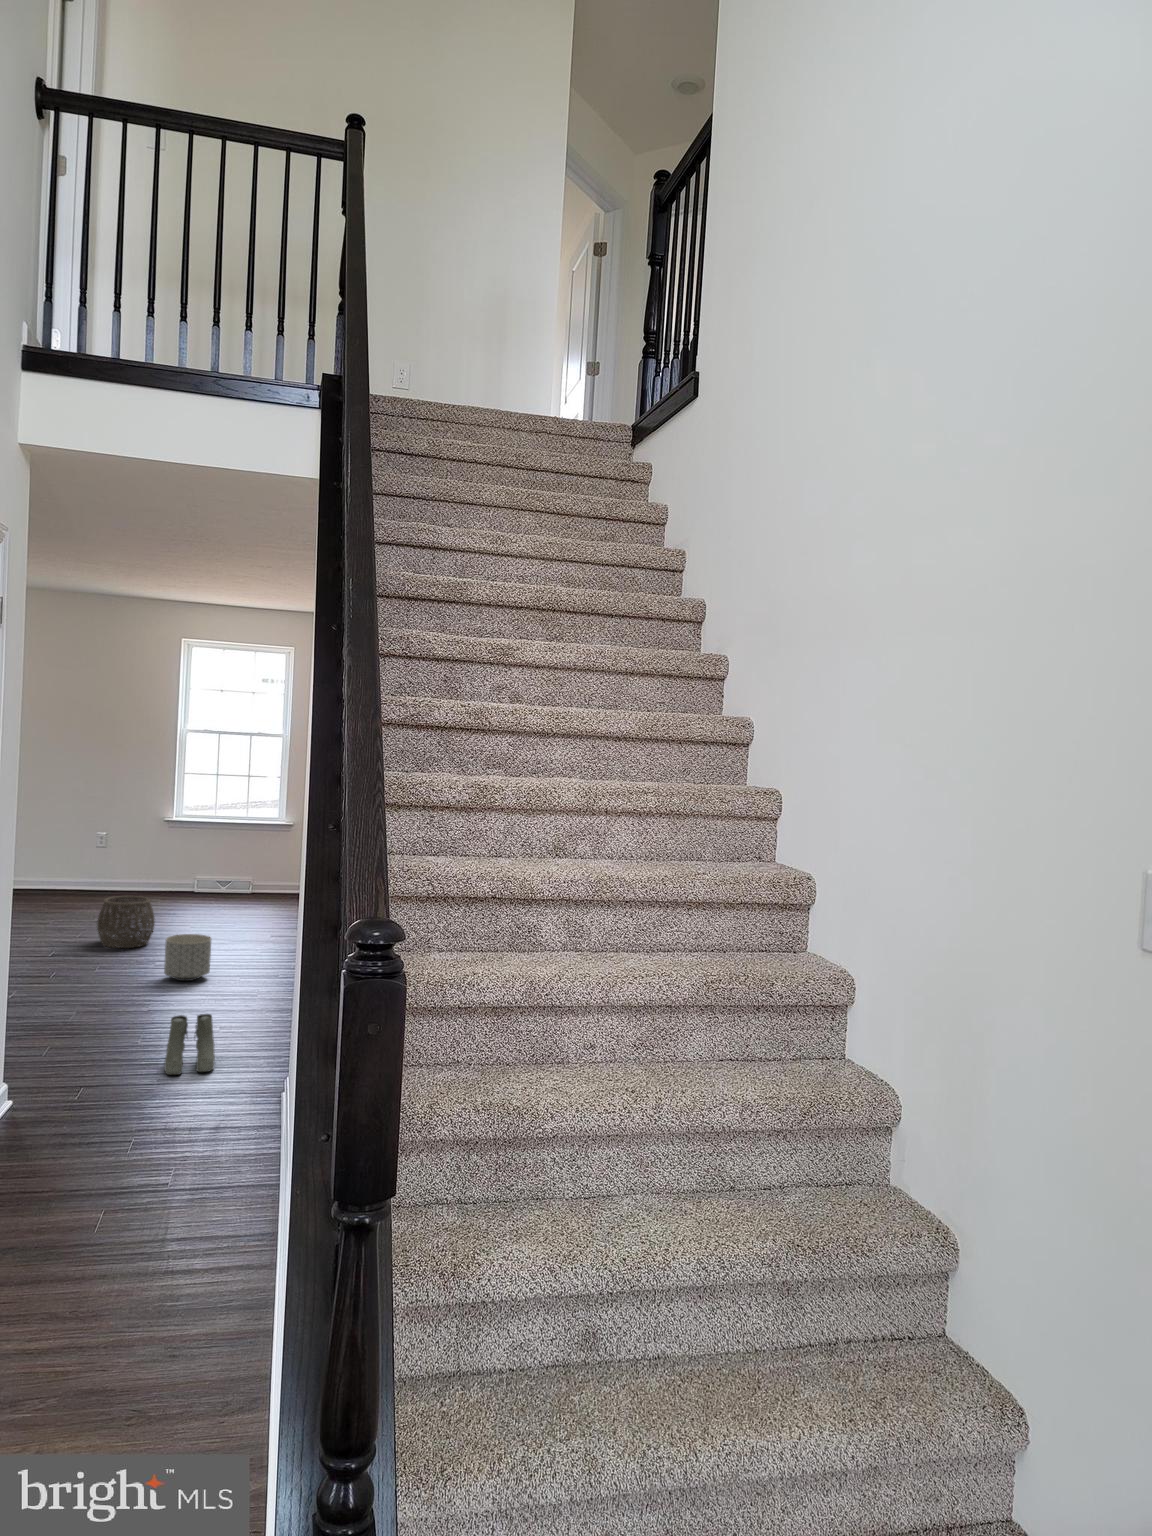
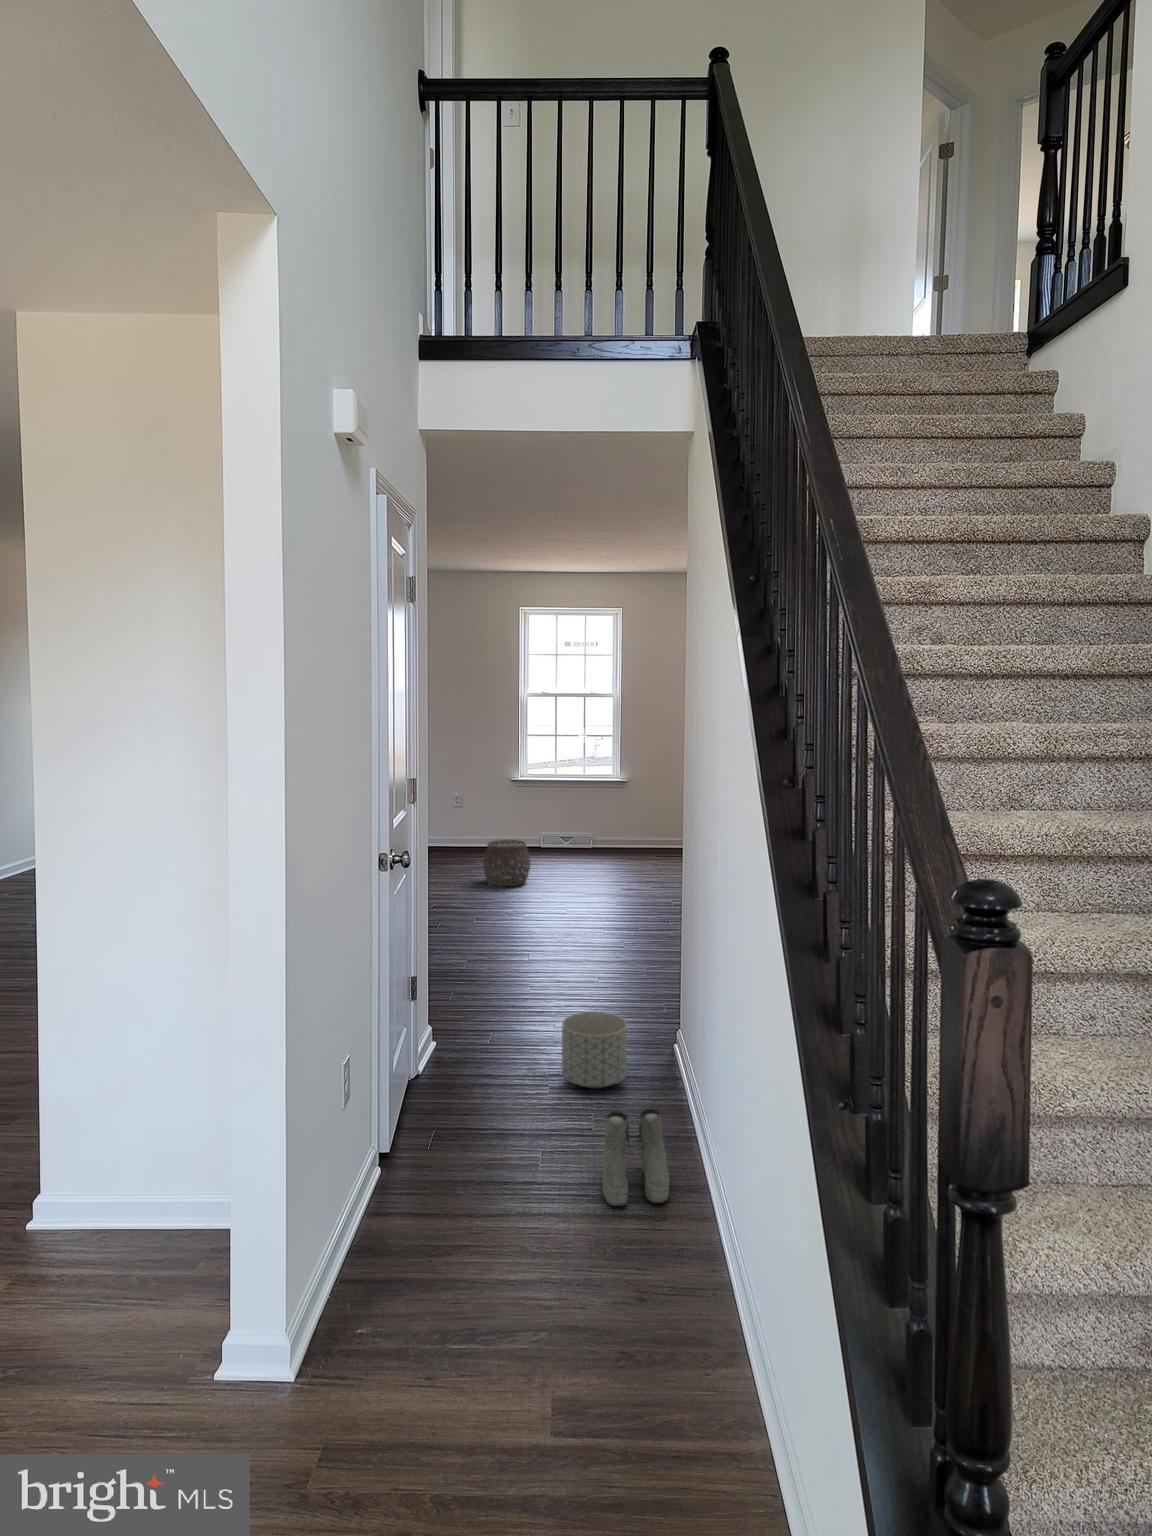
planter: present [164,934,212,981] -> present [562,1012,627,1089]
boots: present [164,1014,215,1075] -> present [602,1109,669,1206]

